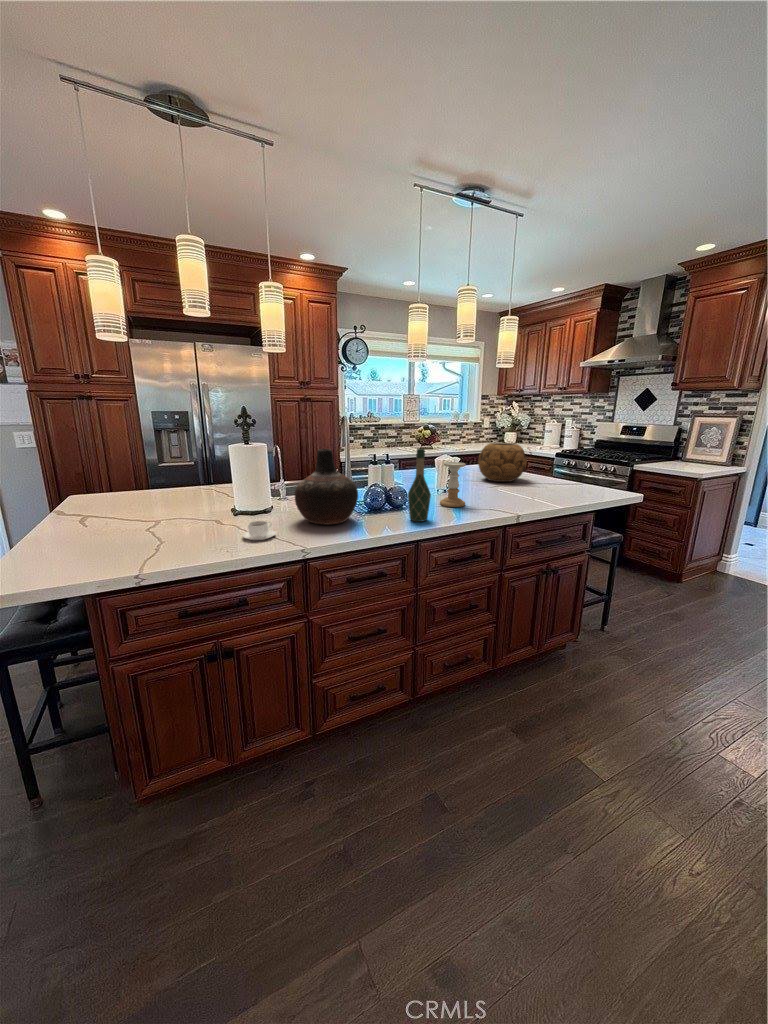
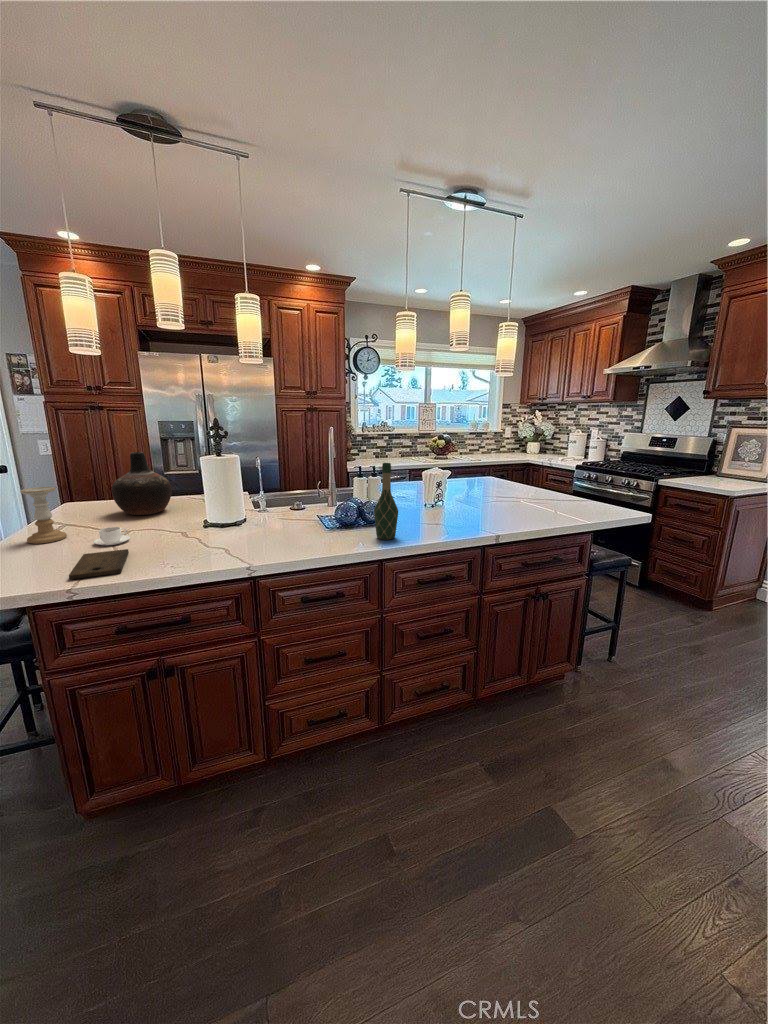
decorative bowl: present [478,443,527,482] -> none [475,455,526,497]
vase: present [295,449,358,525] -> present [112,452,172,515]
candle holder: present [440,462,466,507] -> present [20,487,67,544]
coffee cup: present [243,521,276,540] -> present [93,527,130,545]
cutting board: none [131,537,180,566] -> present [69,549,129,579]

